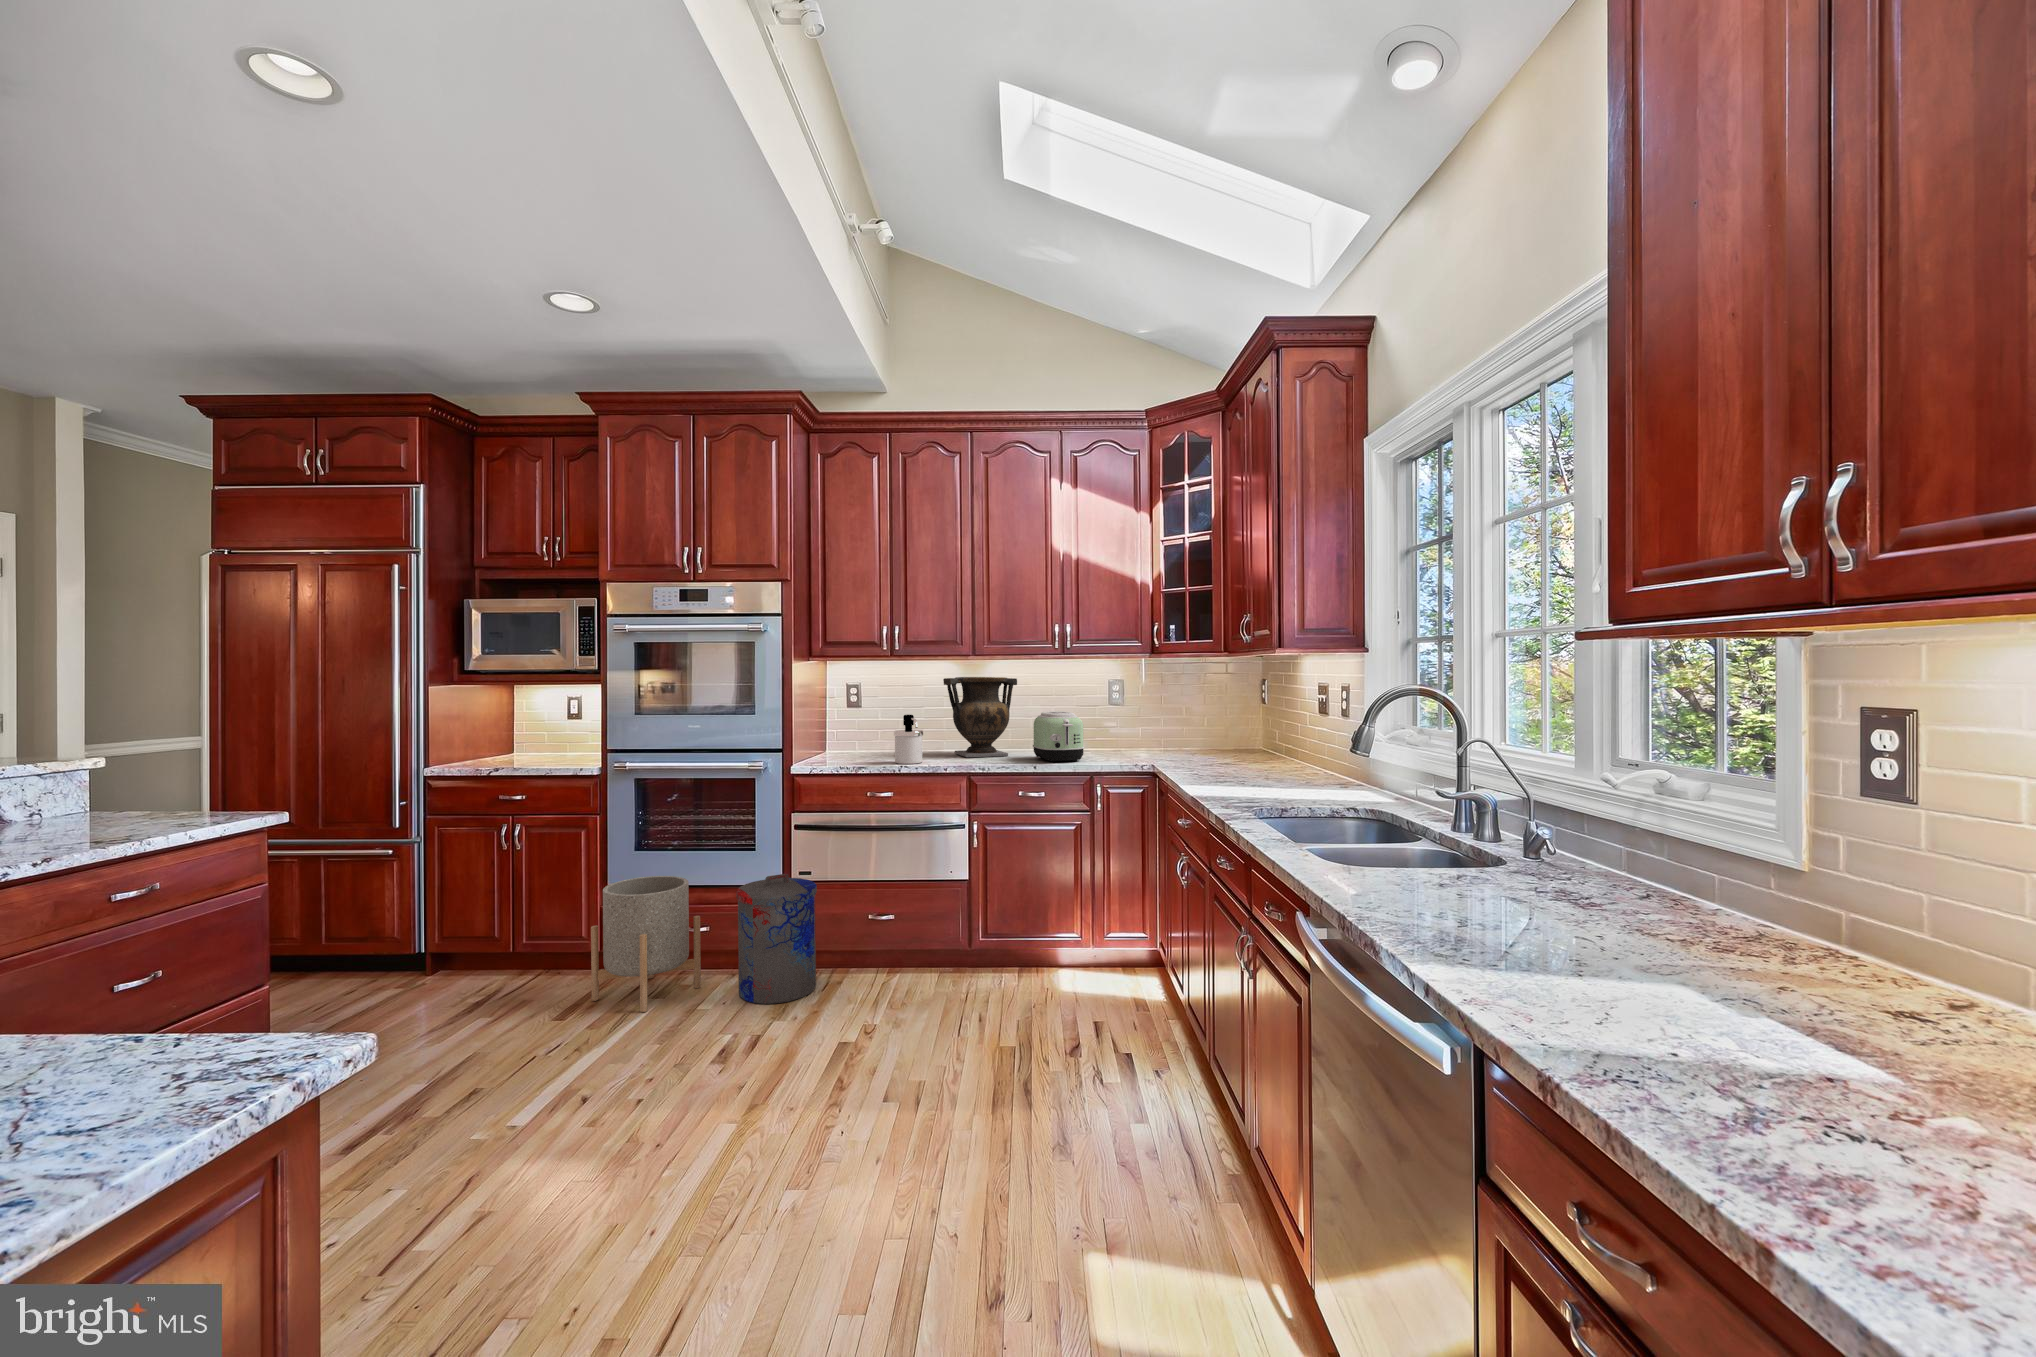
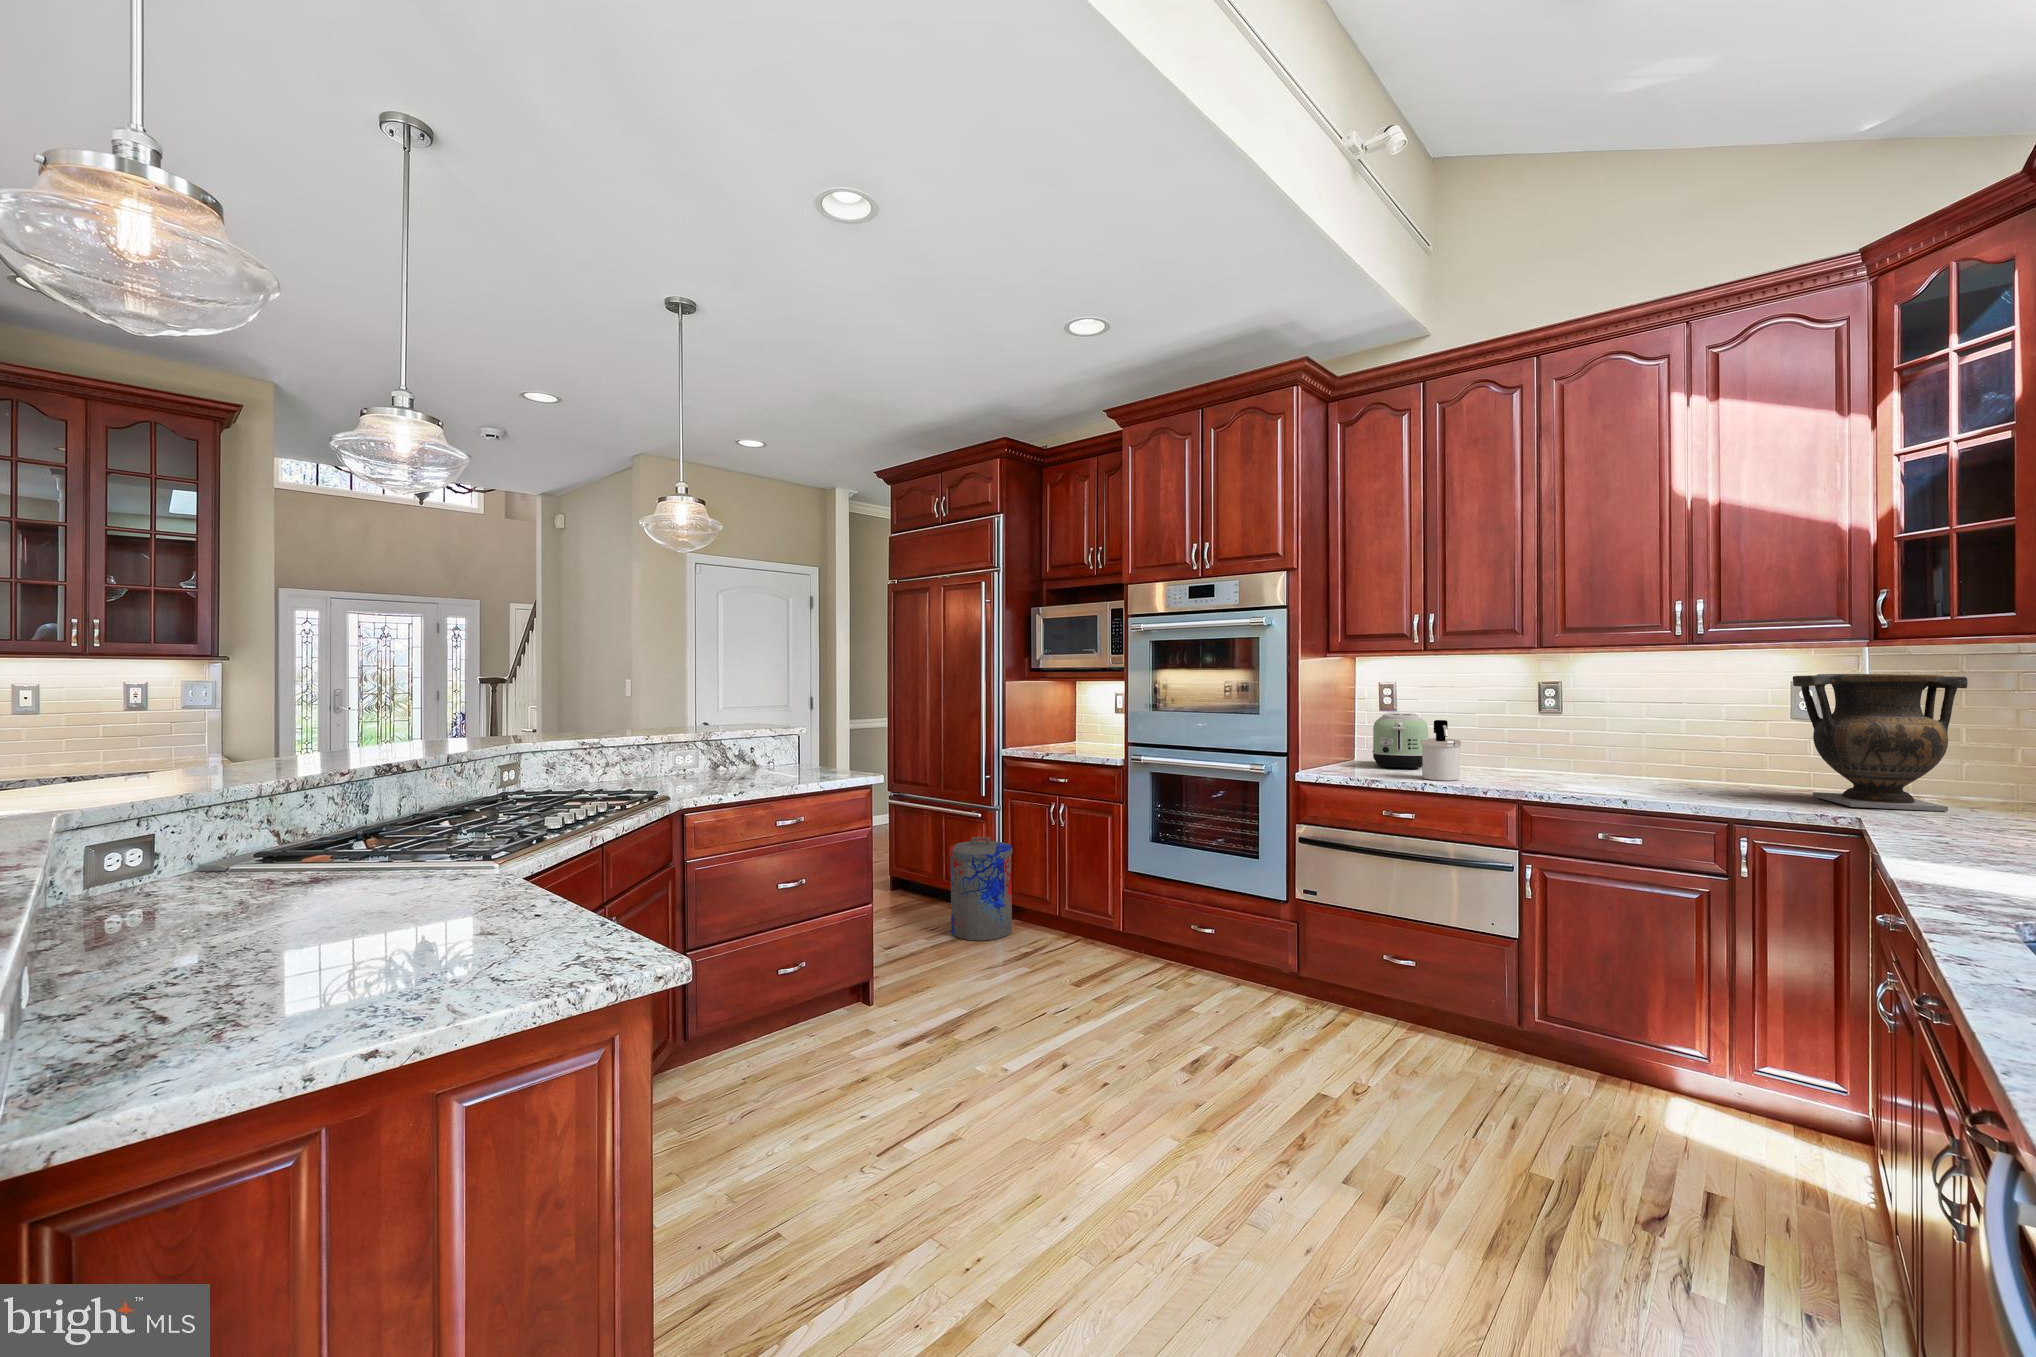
vase: present [943,677,1017,757] -> present [1793,674,1968,811]
toaster: present [1033,712,1084,762] -> present [1372,713,1428,769]
trash can: present [736,874,817,1004] -> present [949,837,1013,941]
planter: present [591,876,701,1012] -> none [1104,868,1202,1001]

